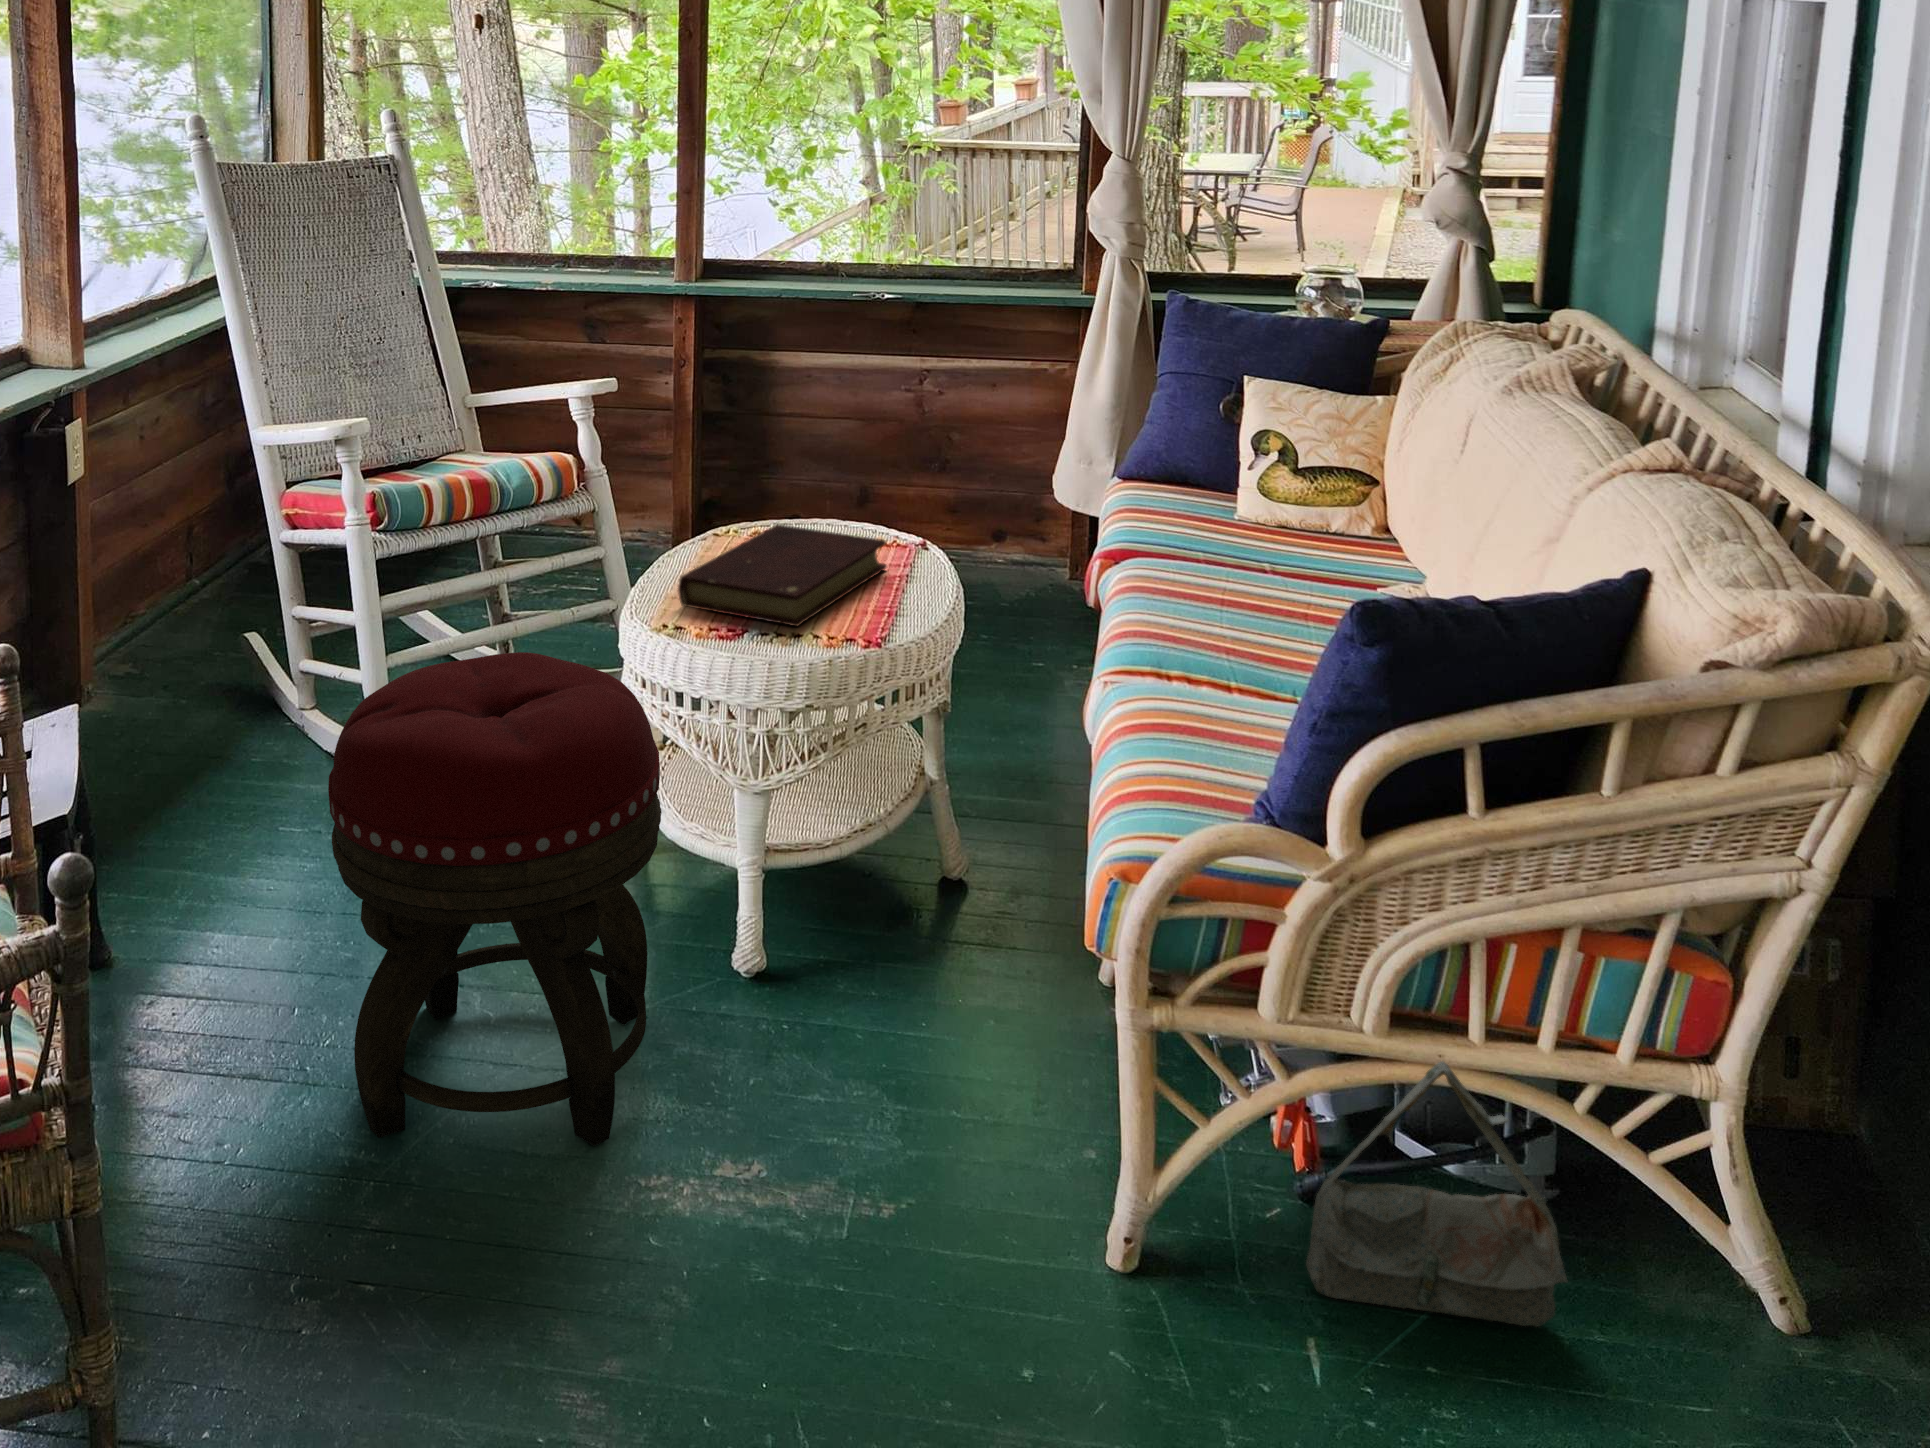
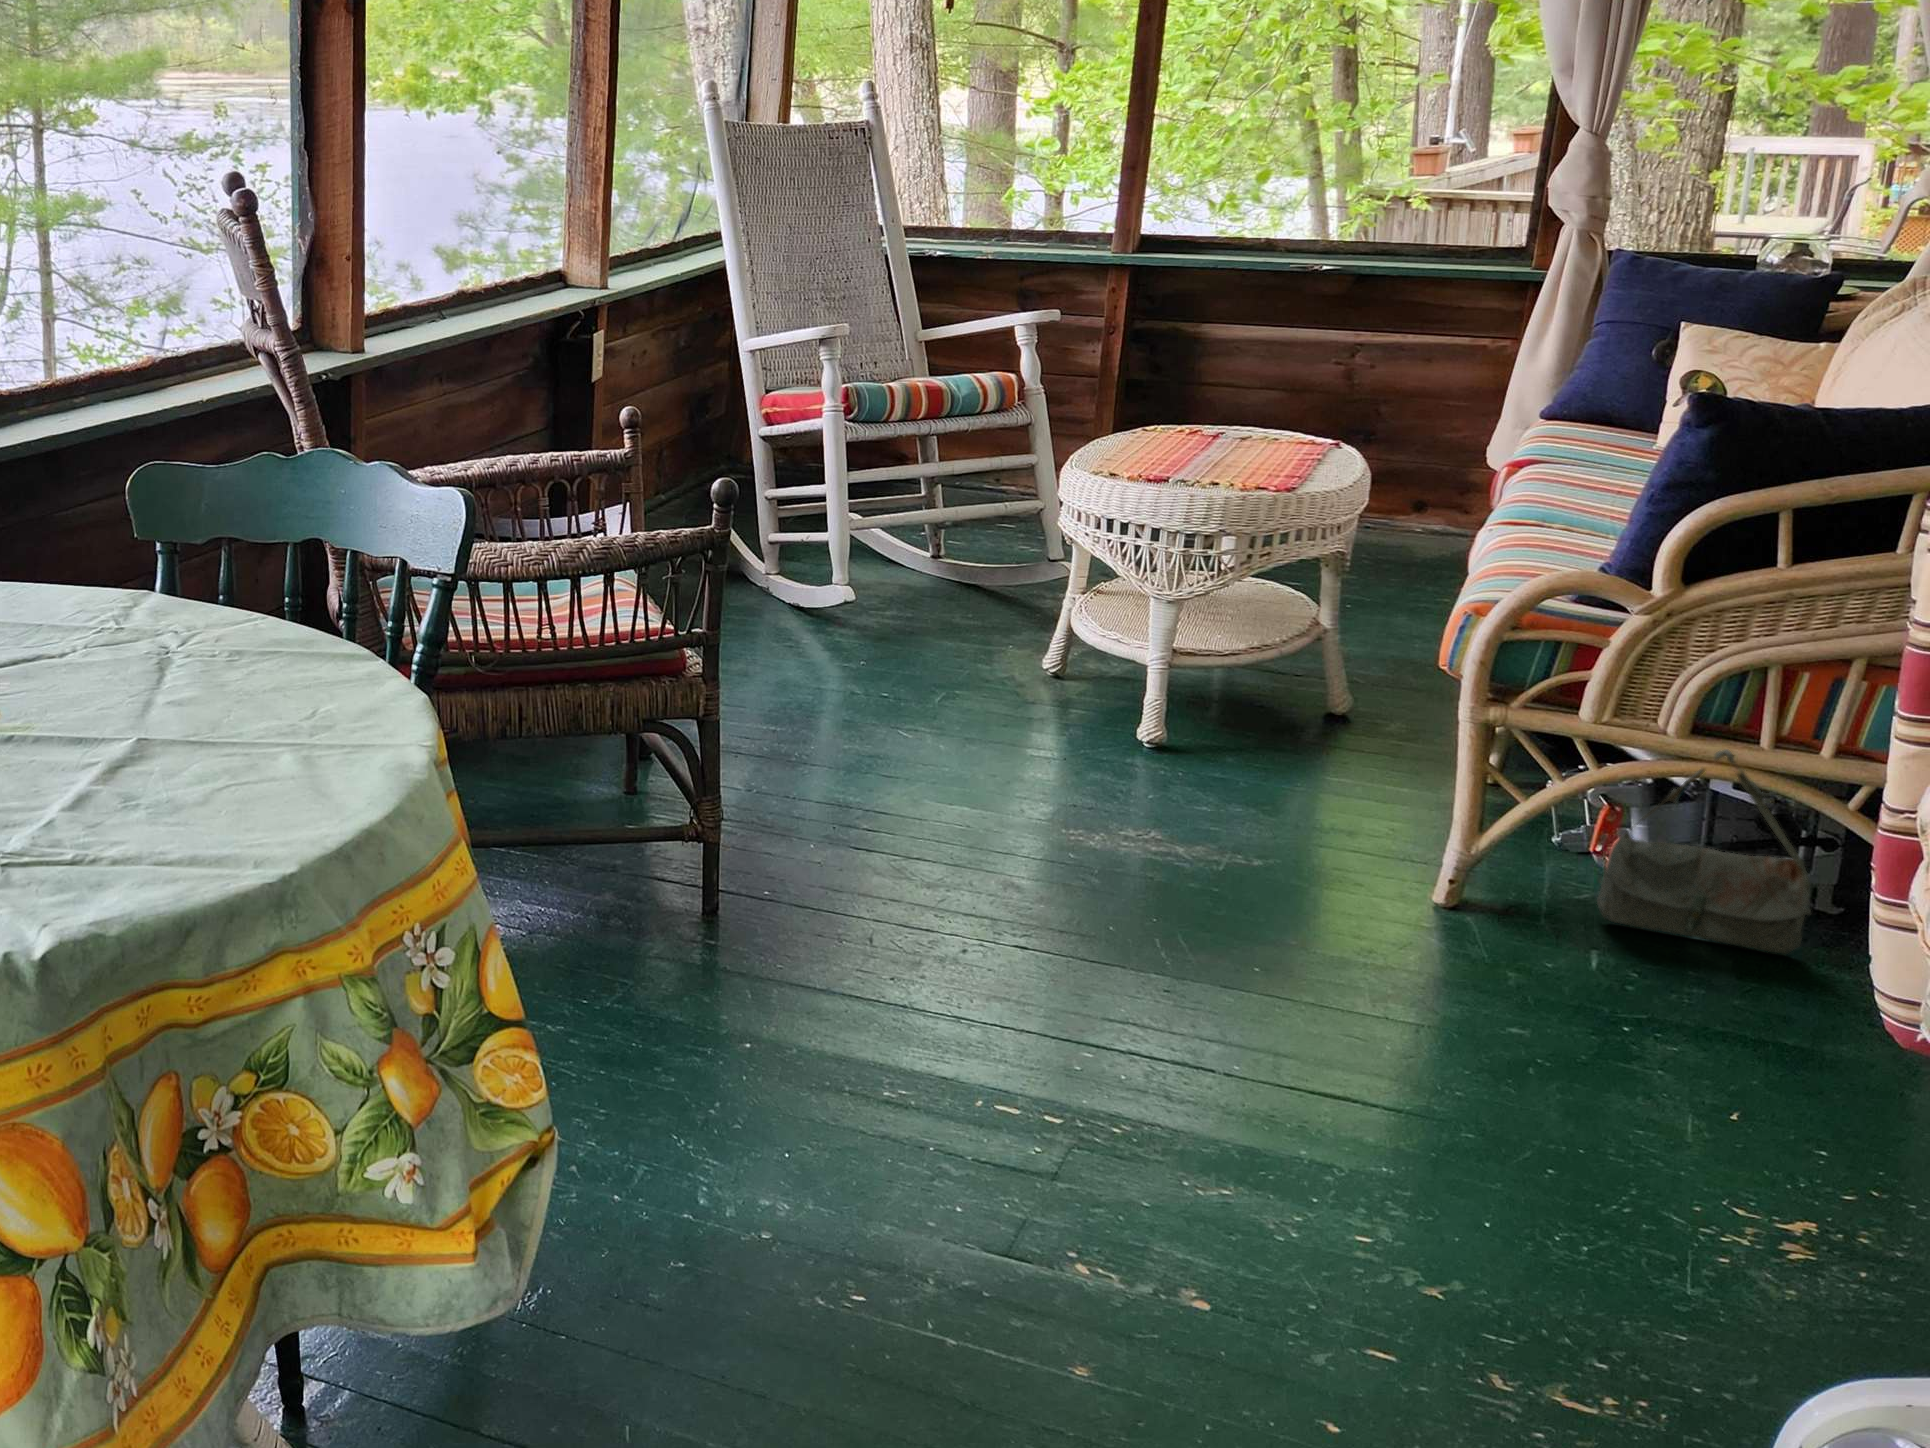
book: present [678,524,887,626] -> none [1121,416,1305,475]
footstool: present [328,652,662,1146] -> none [858,462,1108,799]

